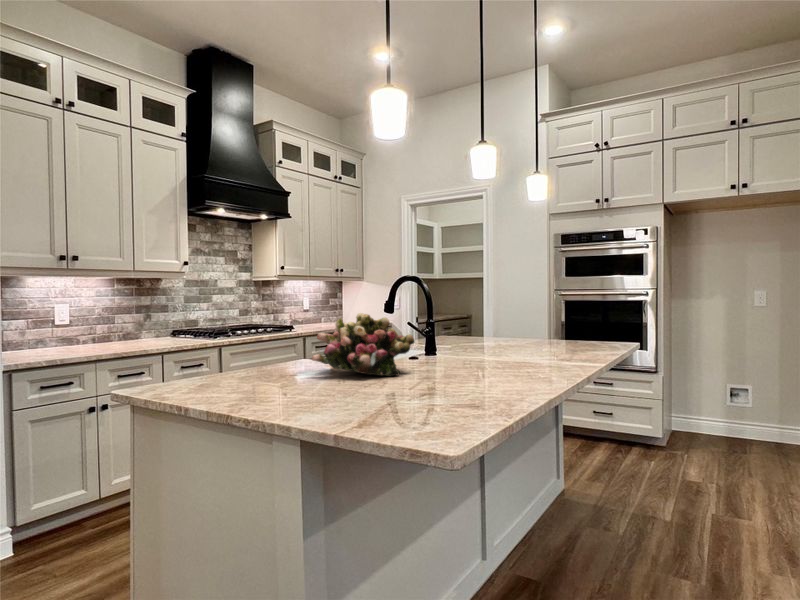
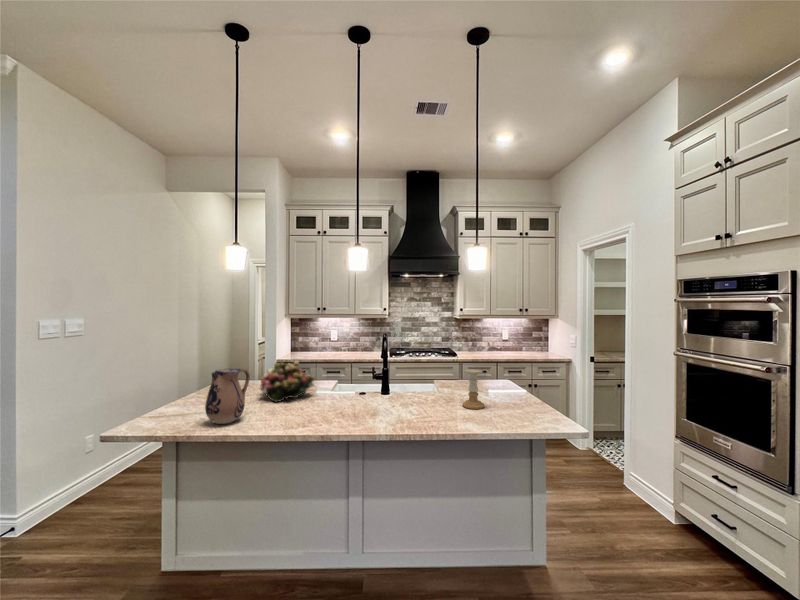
ceramic pitcher: none [442,305,504,394] -> present [205,369,250,424]
candle holder: none [519,307,543,347] -> present [462,369,484,409]

